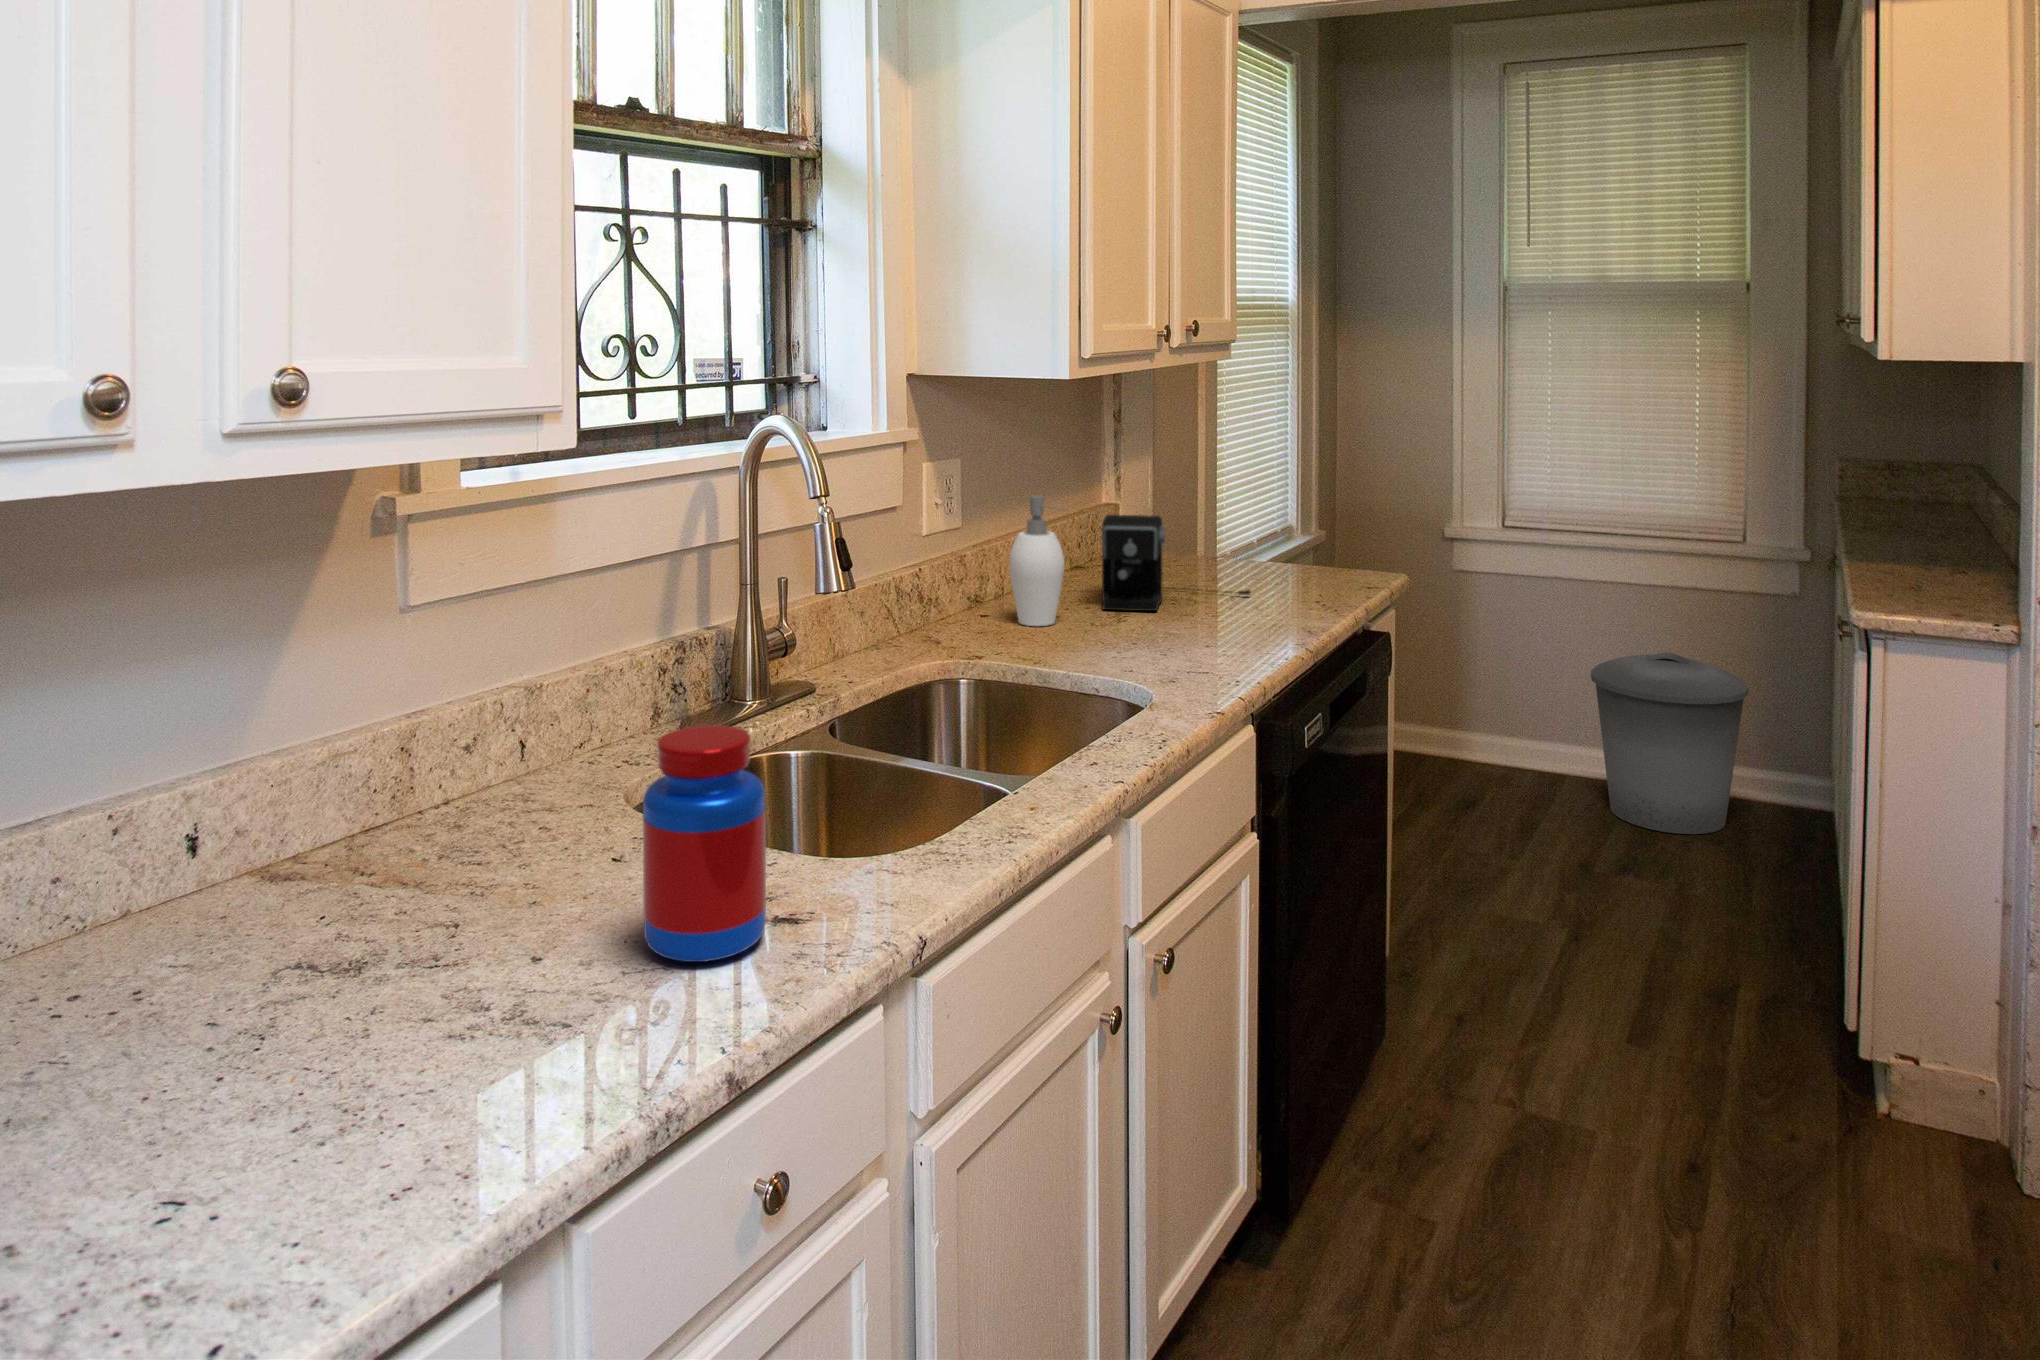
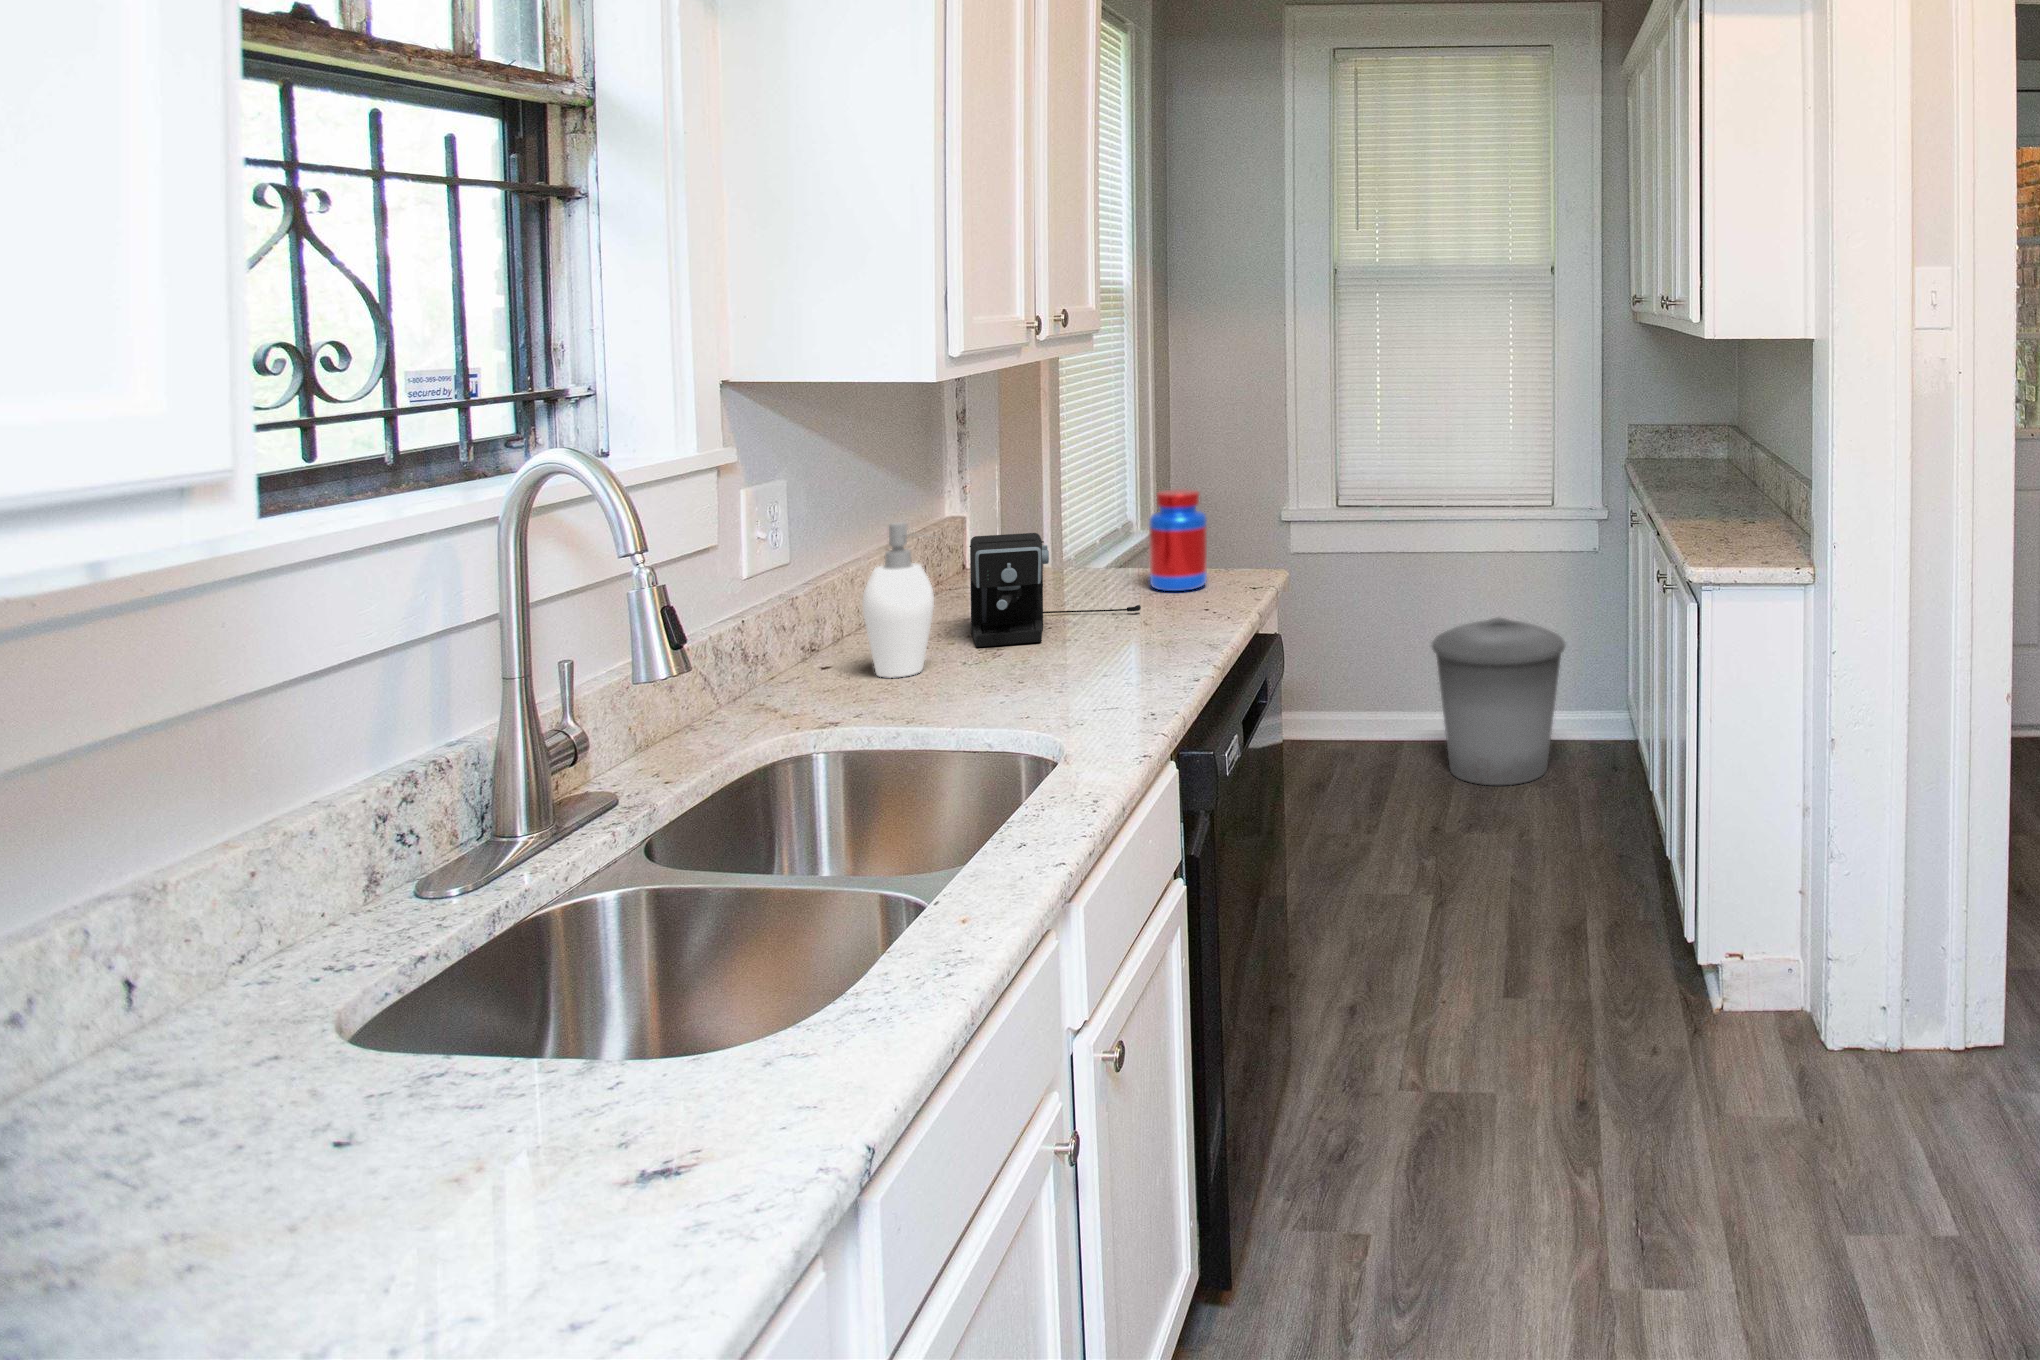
jar: present [643,725,766,962] -> present [1149,489,1207,591]

